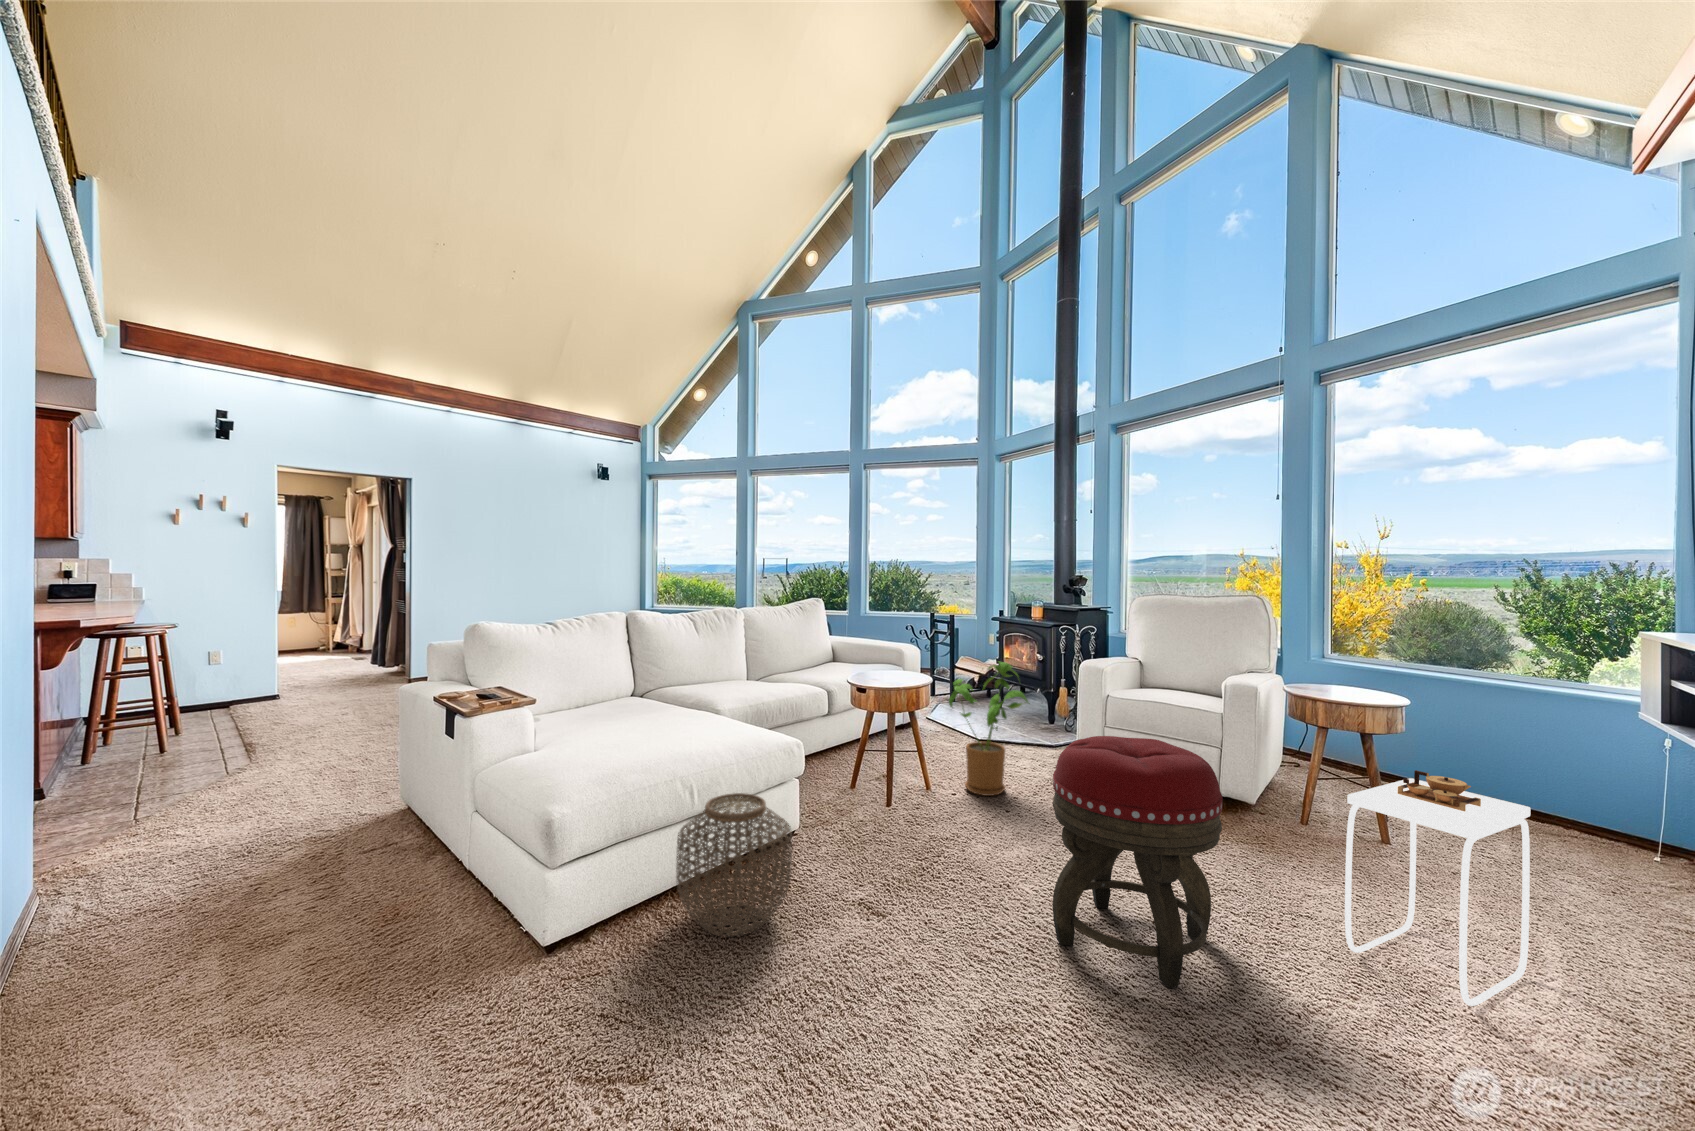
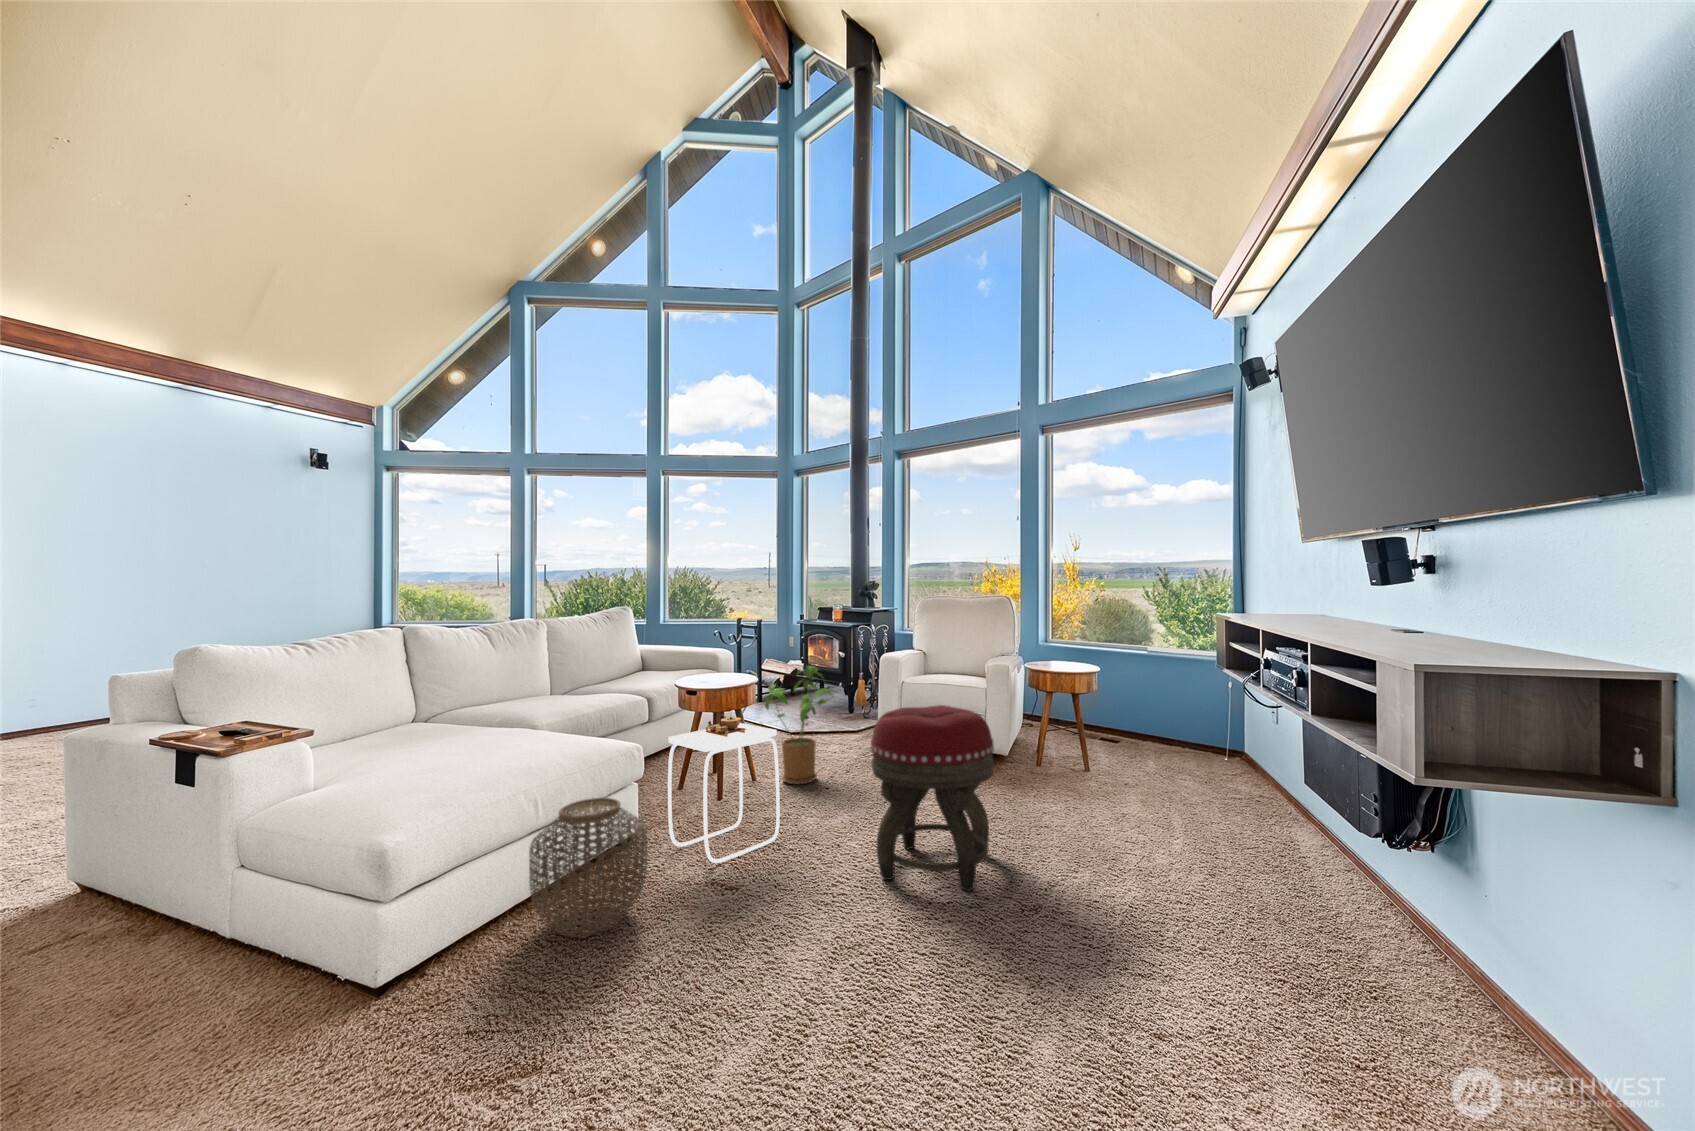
side table: present [1345,770,1530,1006] -> present [668,715,780,863]

